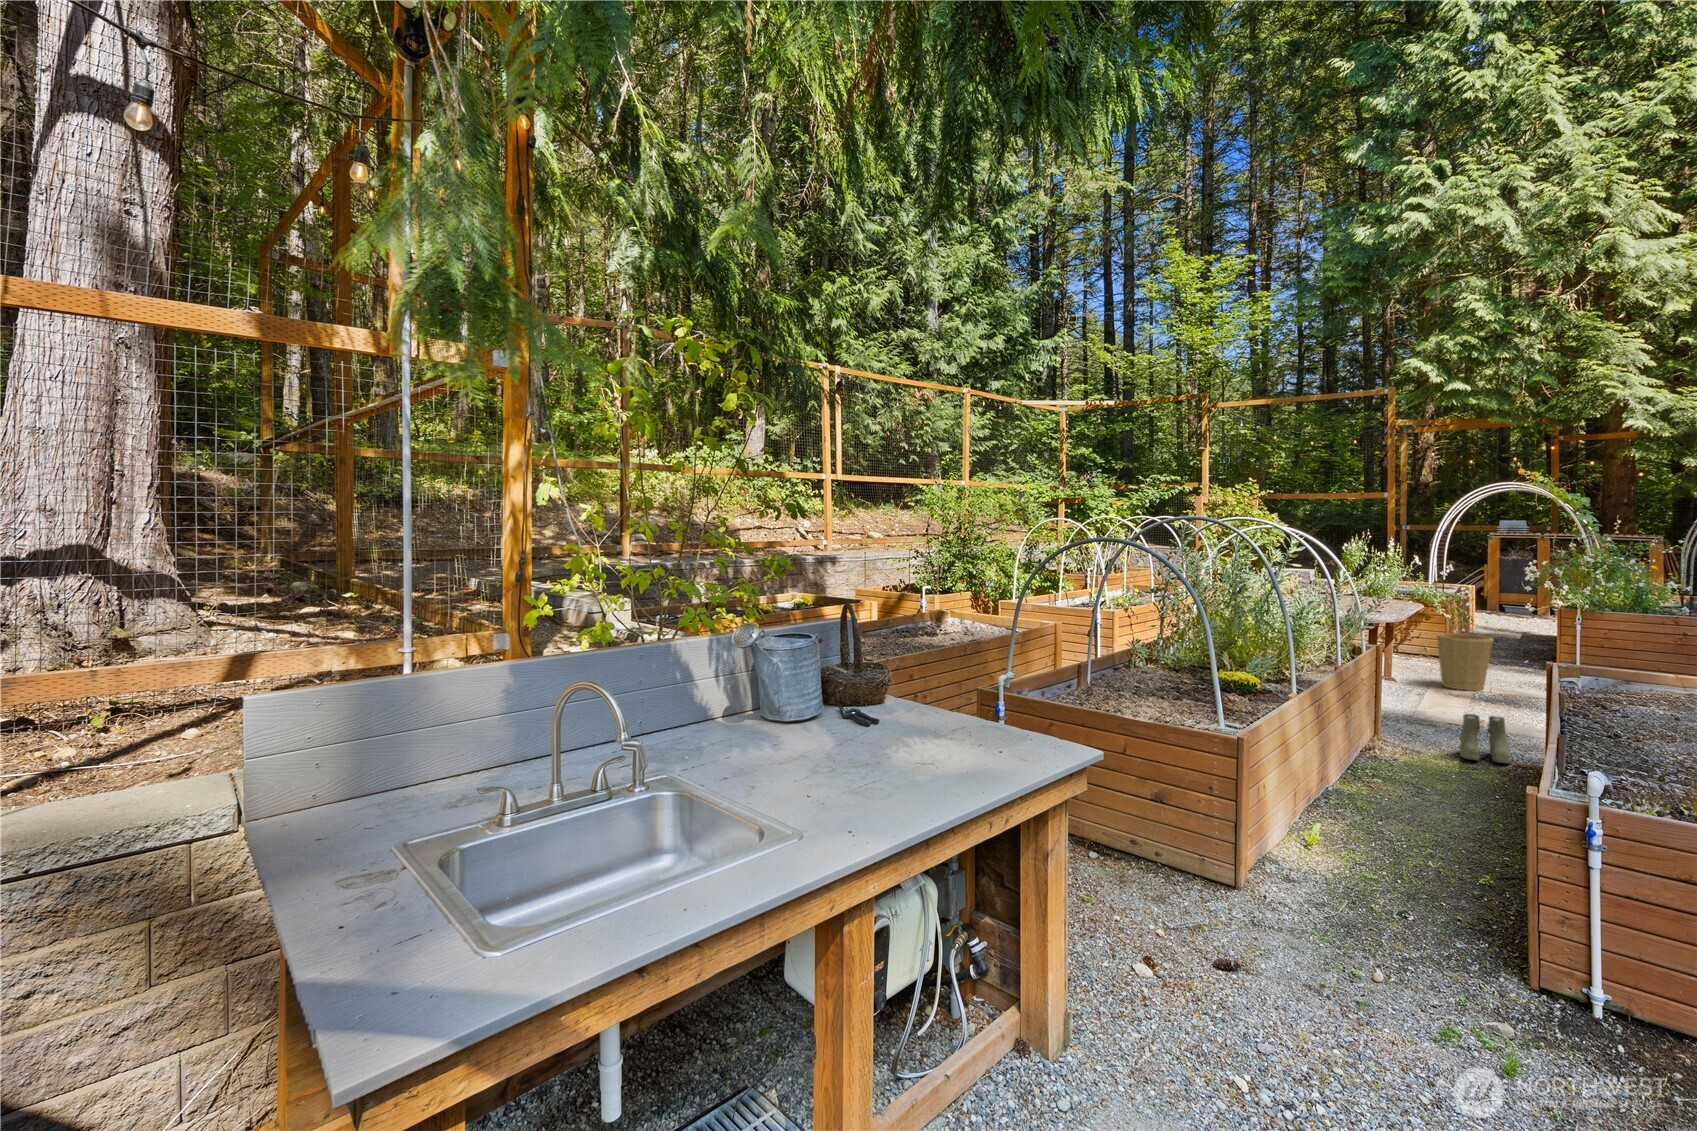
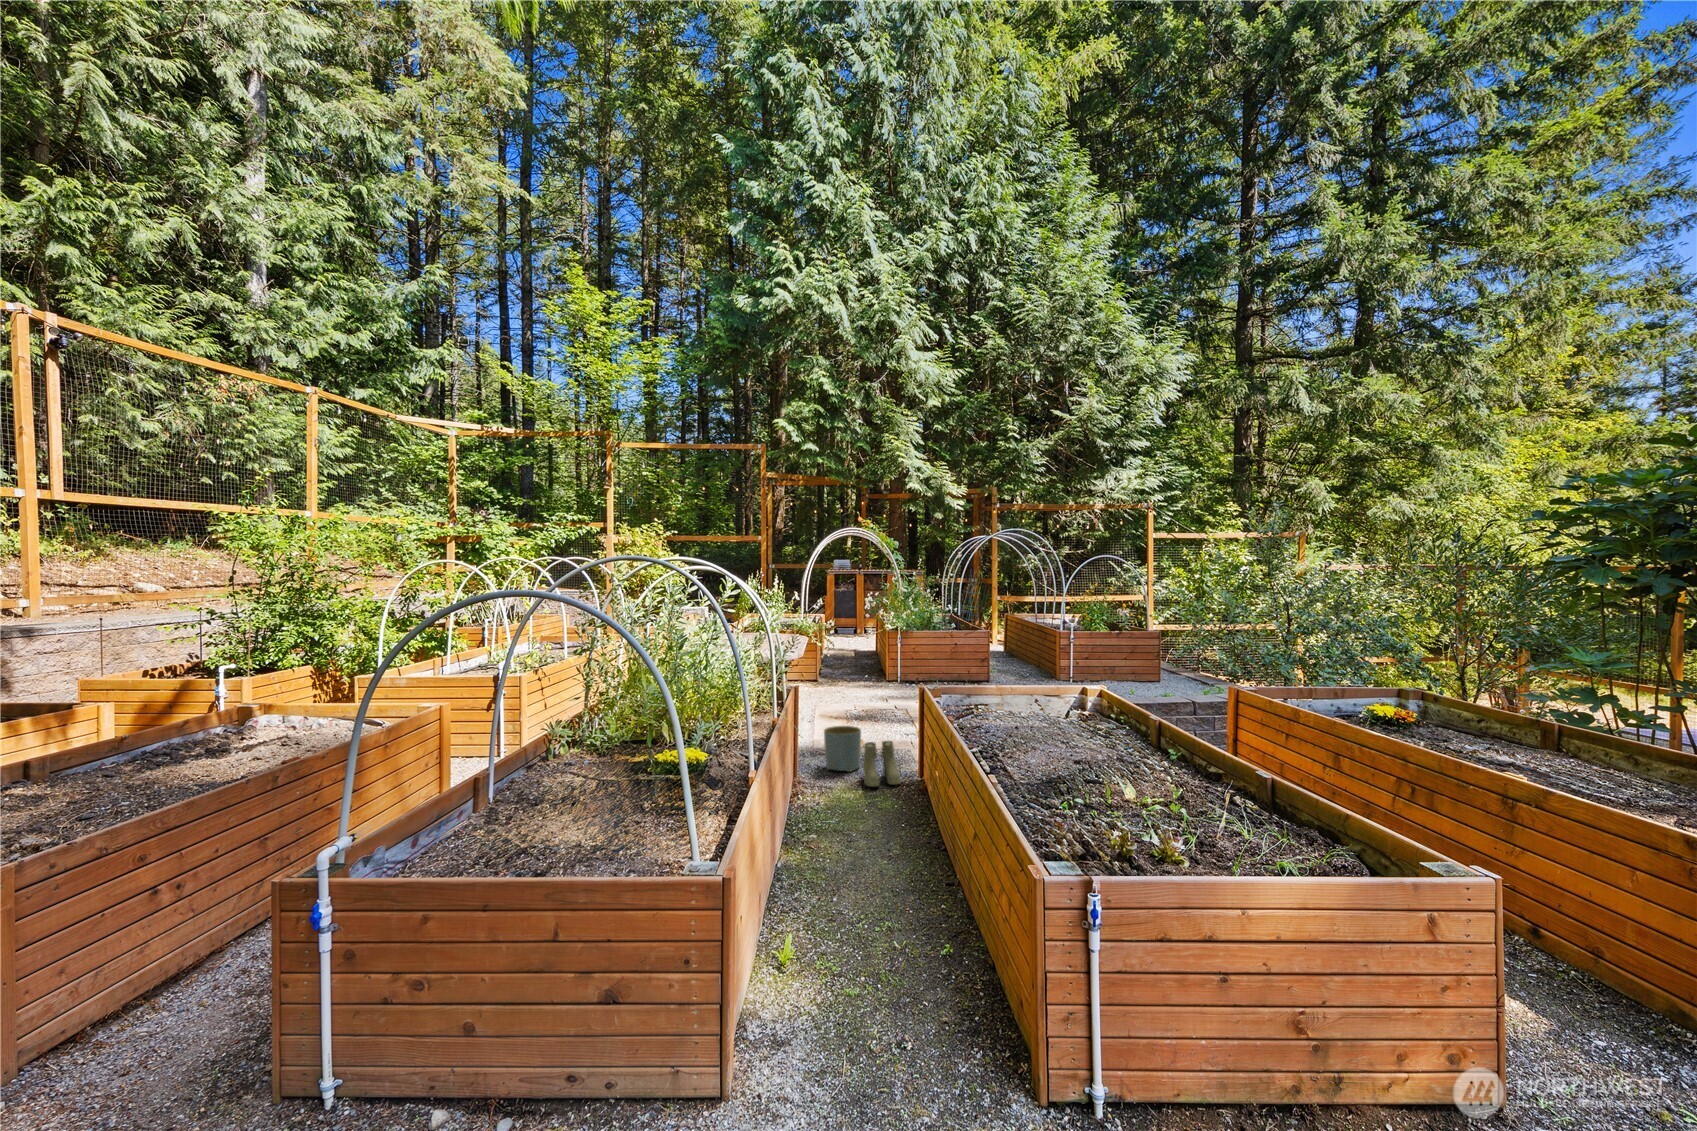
basket: present [1437,624,1493,691] -> none [824,653,864,713]
planter: none [1415,694,1465,743] -> present [824,726,861,772]

